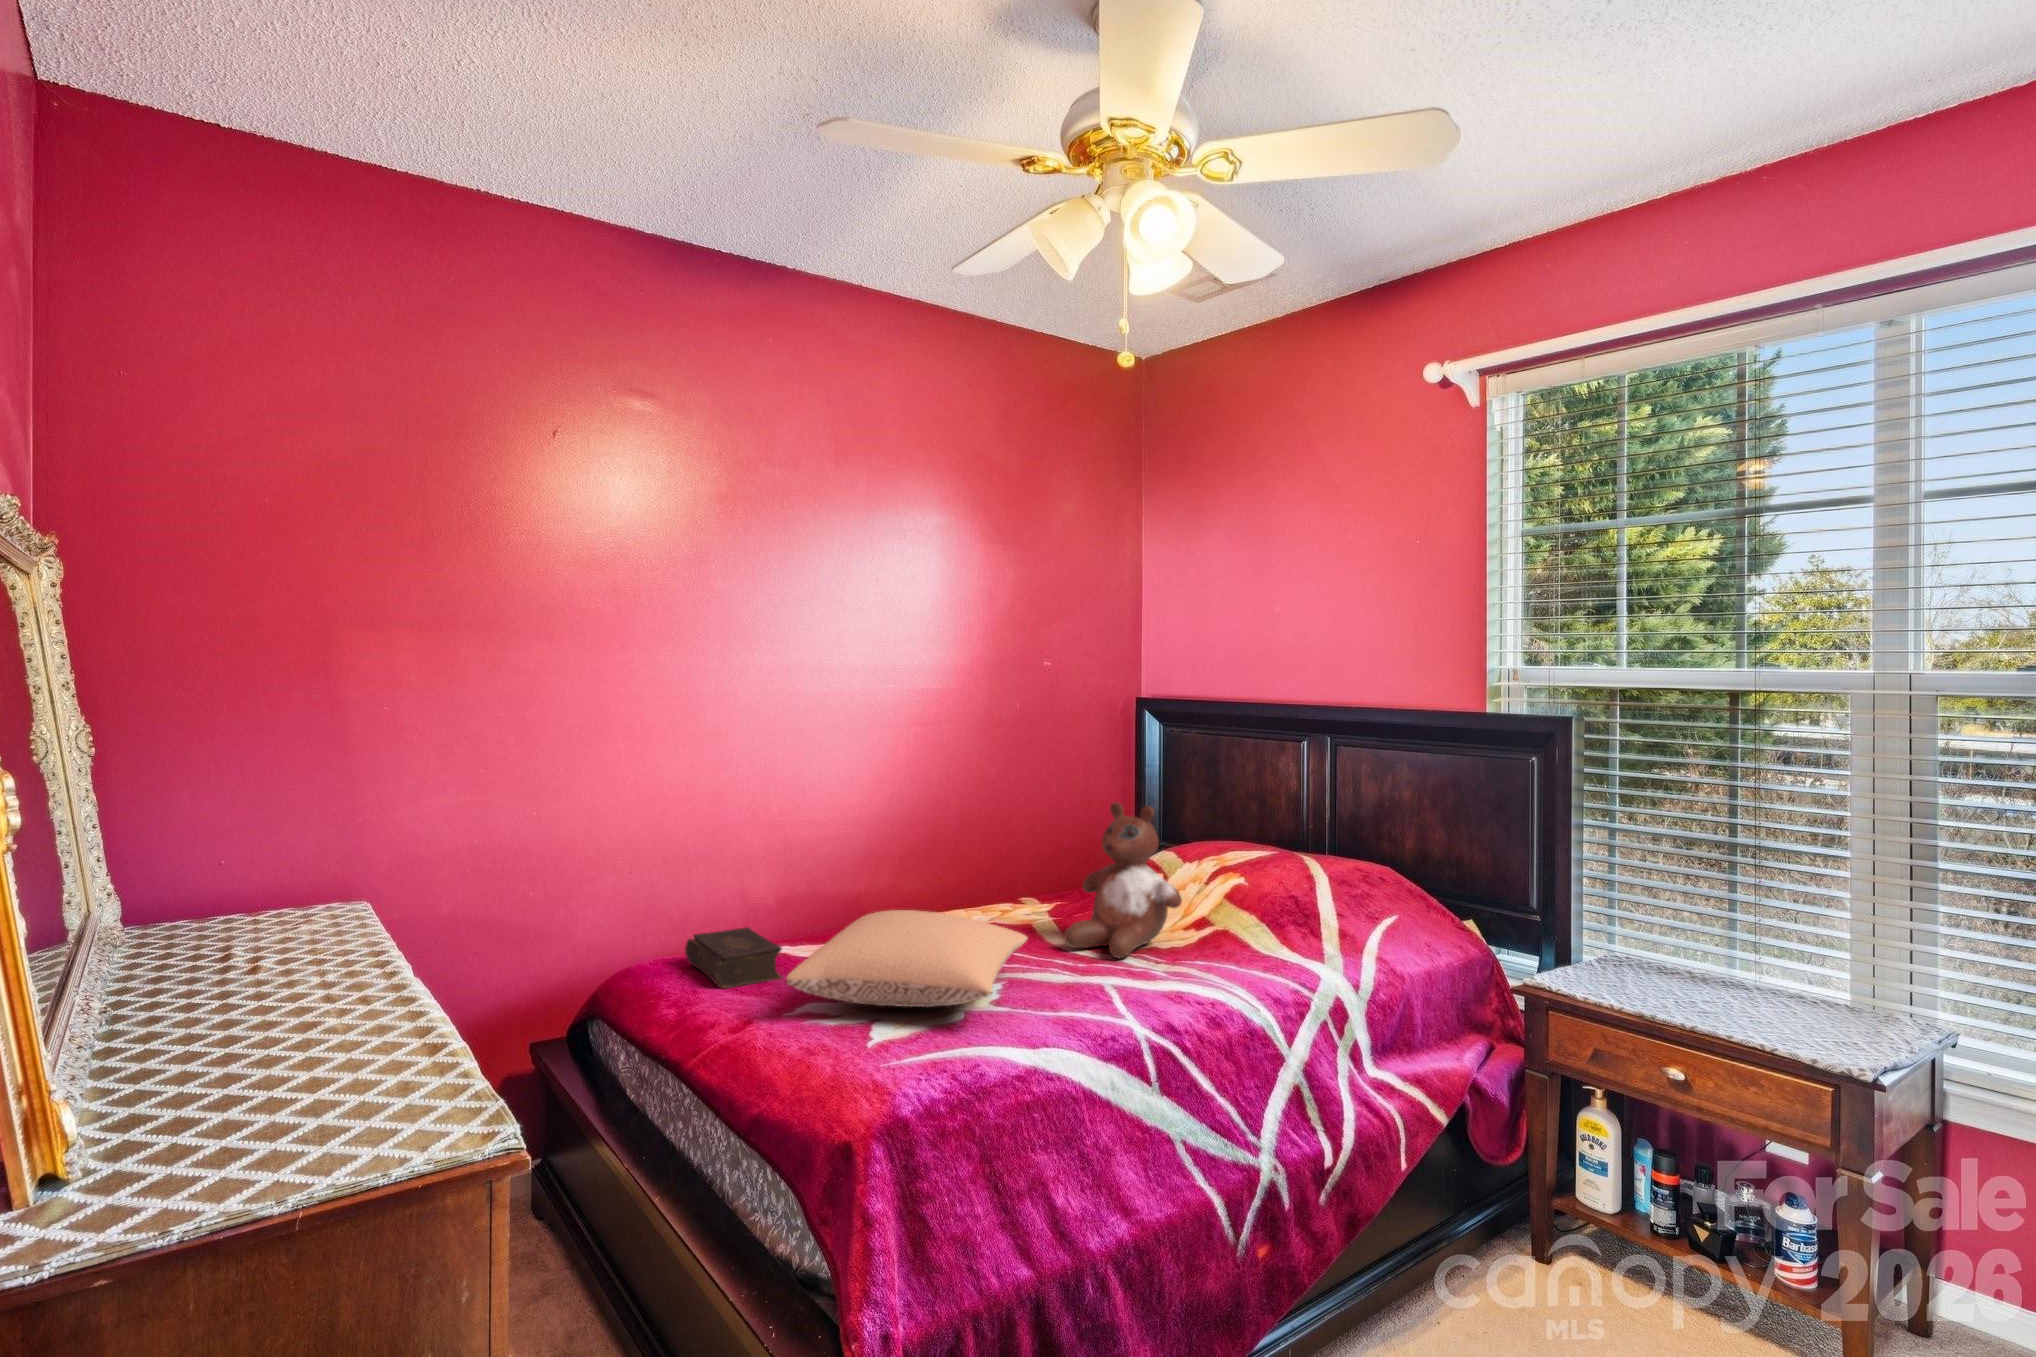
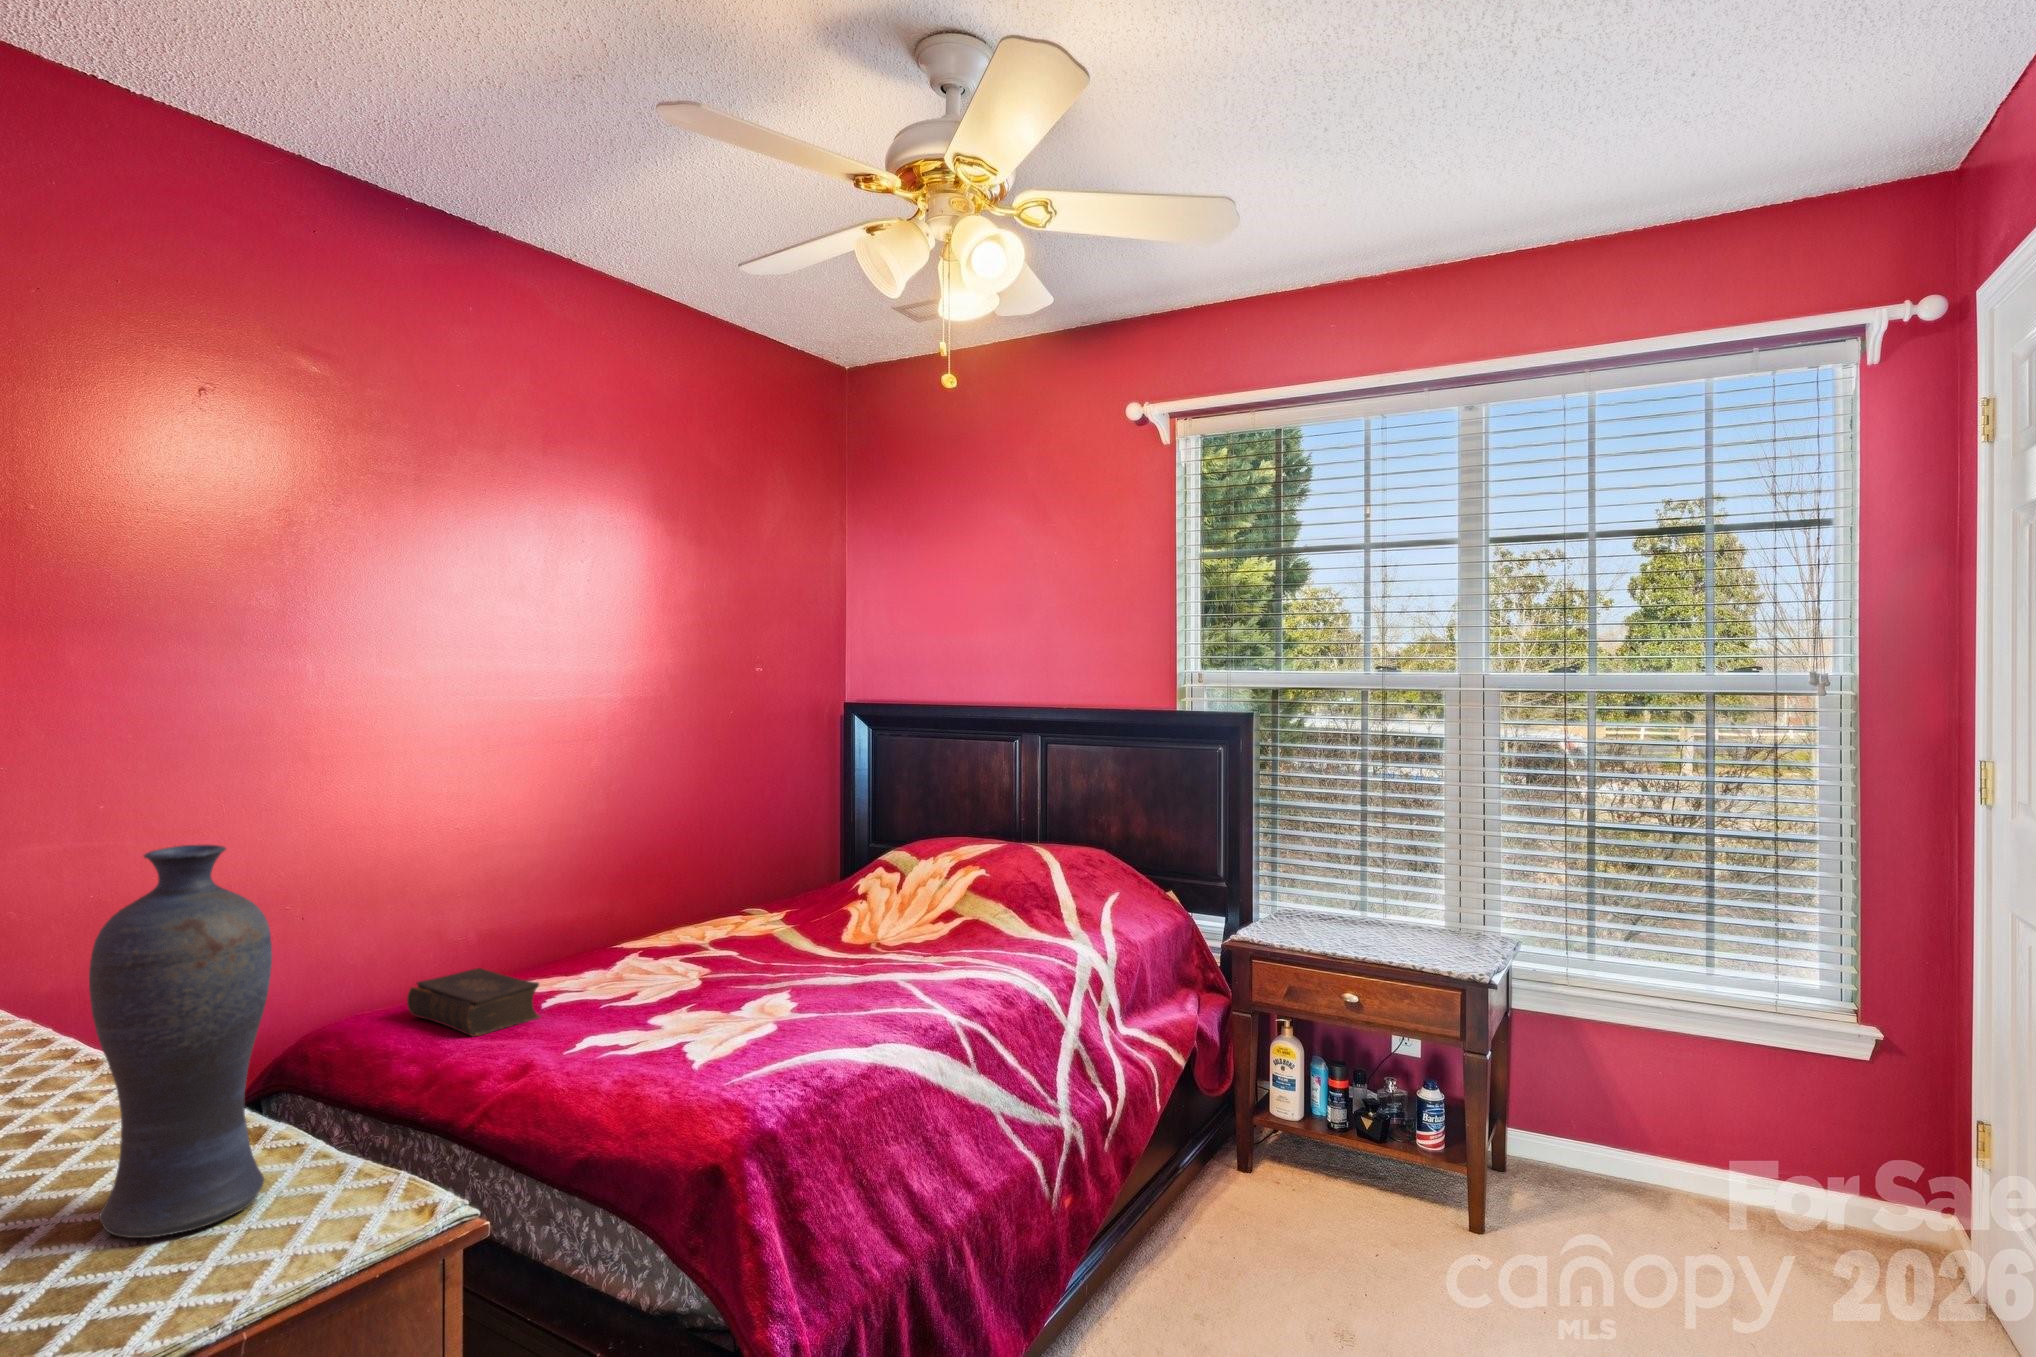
stuffed bear: present [1064,802,1182,958] -> none [828,805,941,956]
vase: none [275,811,411,1123] -> present [89,845,272,1238]
pillow: present [786,910,1027,1007] -> none [582,928,815,1028]

